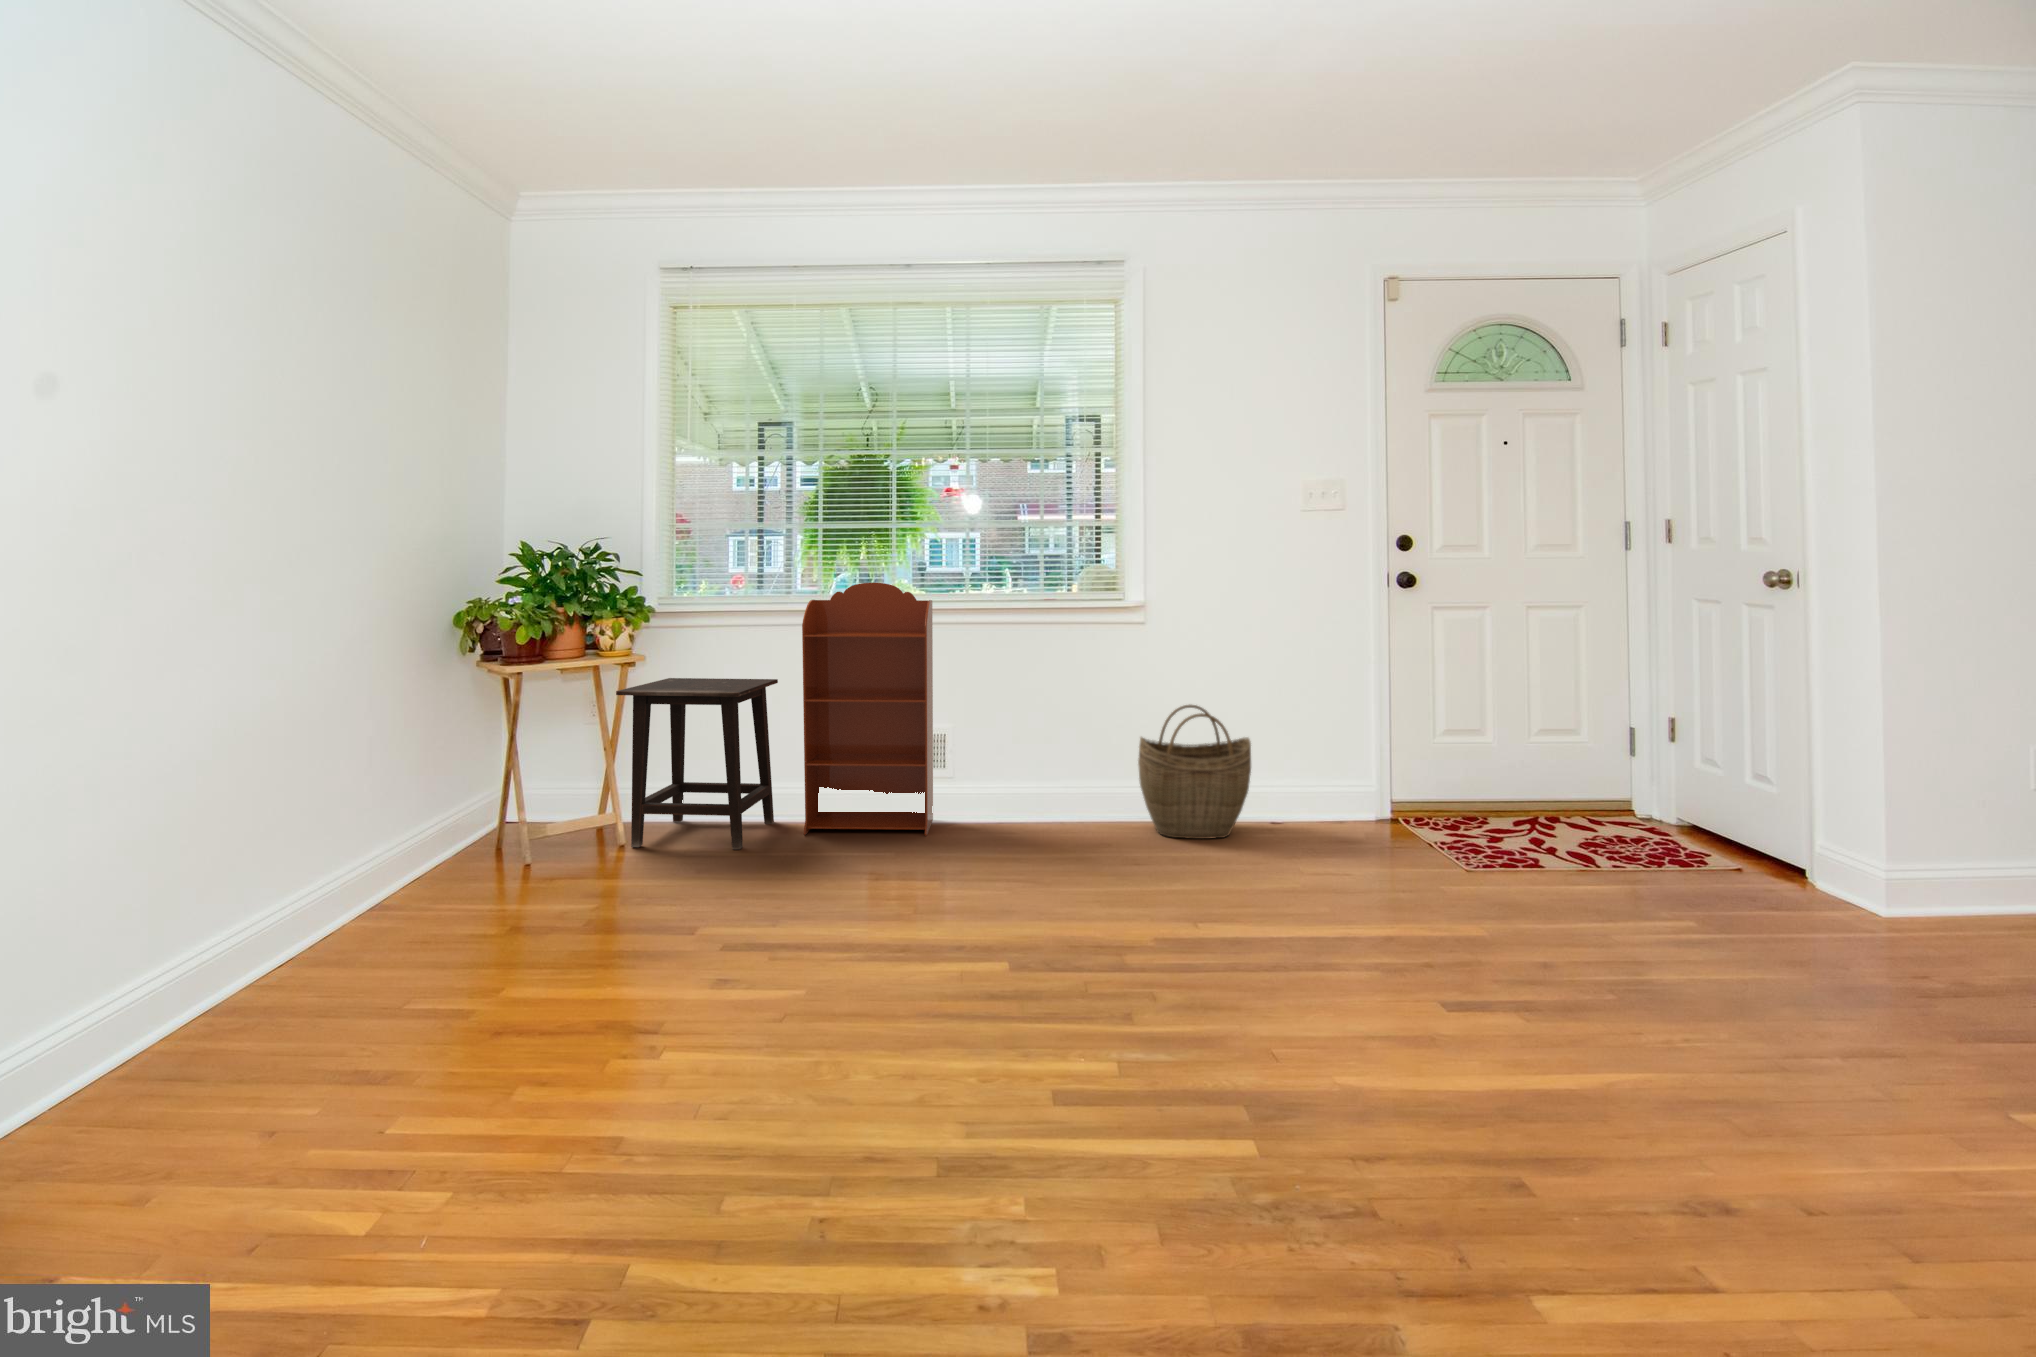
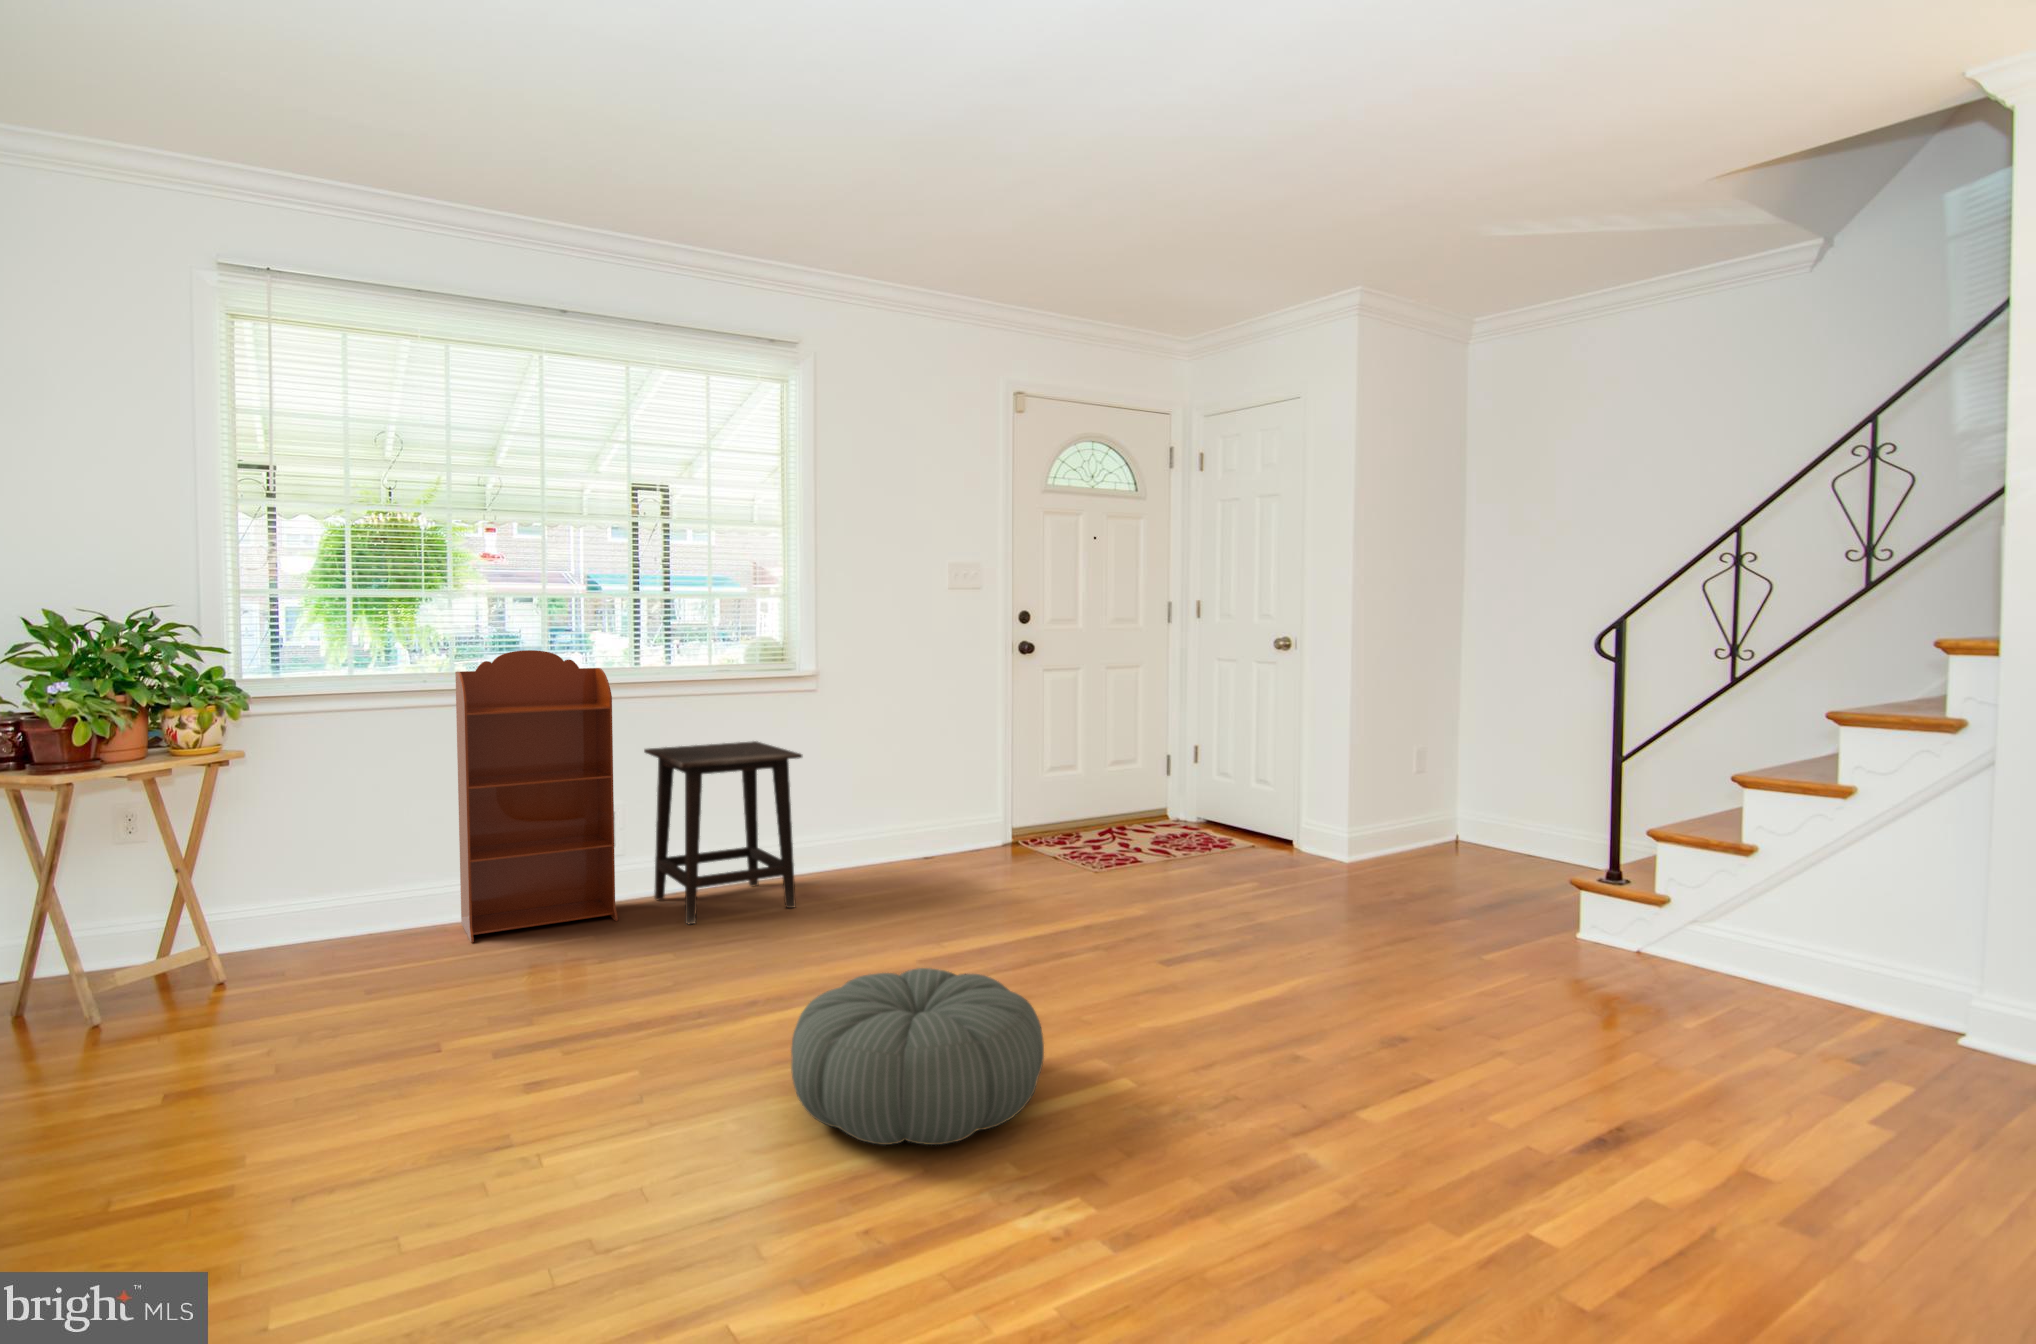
side table: present [616,678,778,849] -> present [644,741,802,924]
woven basket: present [1138,705,1251,839] -> none [816,758,921,885]
pouf: none [797,927,1092,1143] -> present [791,968,1044,1145]

